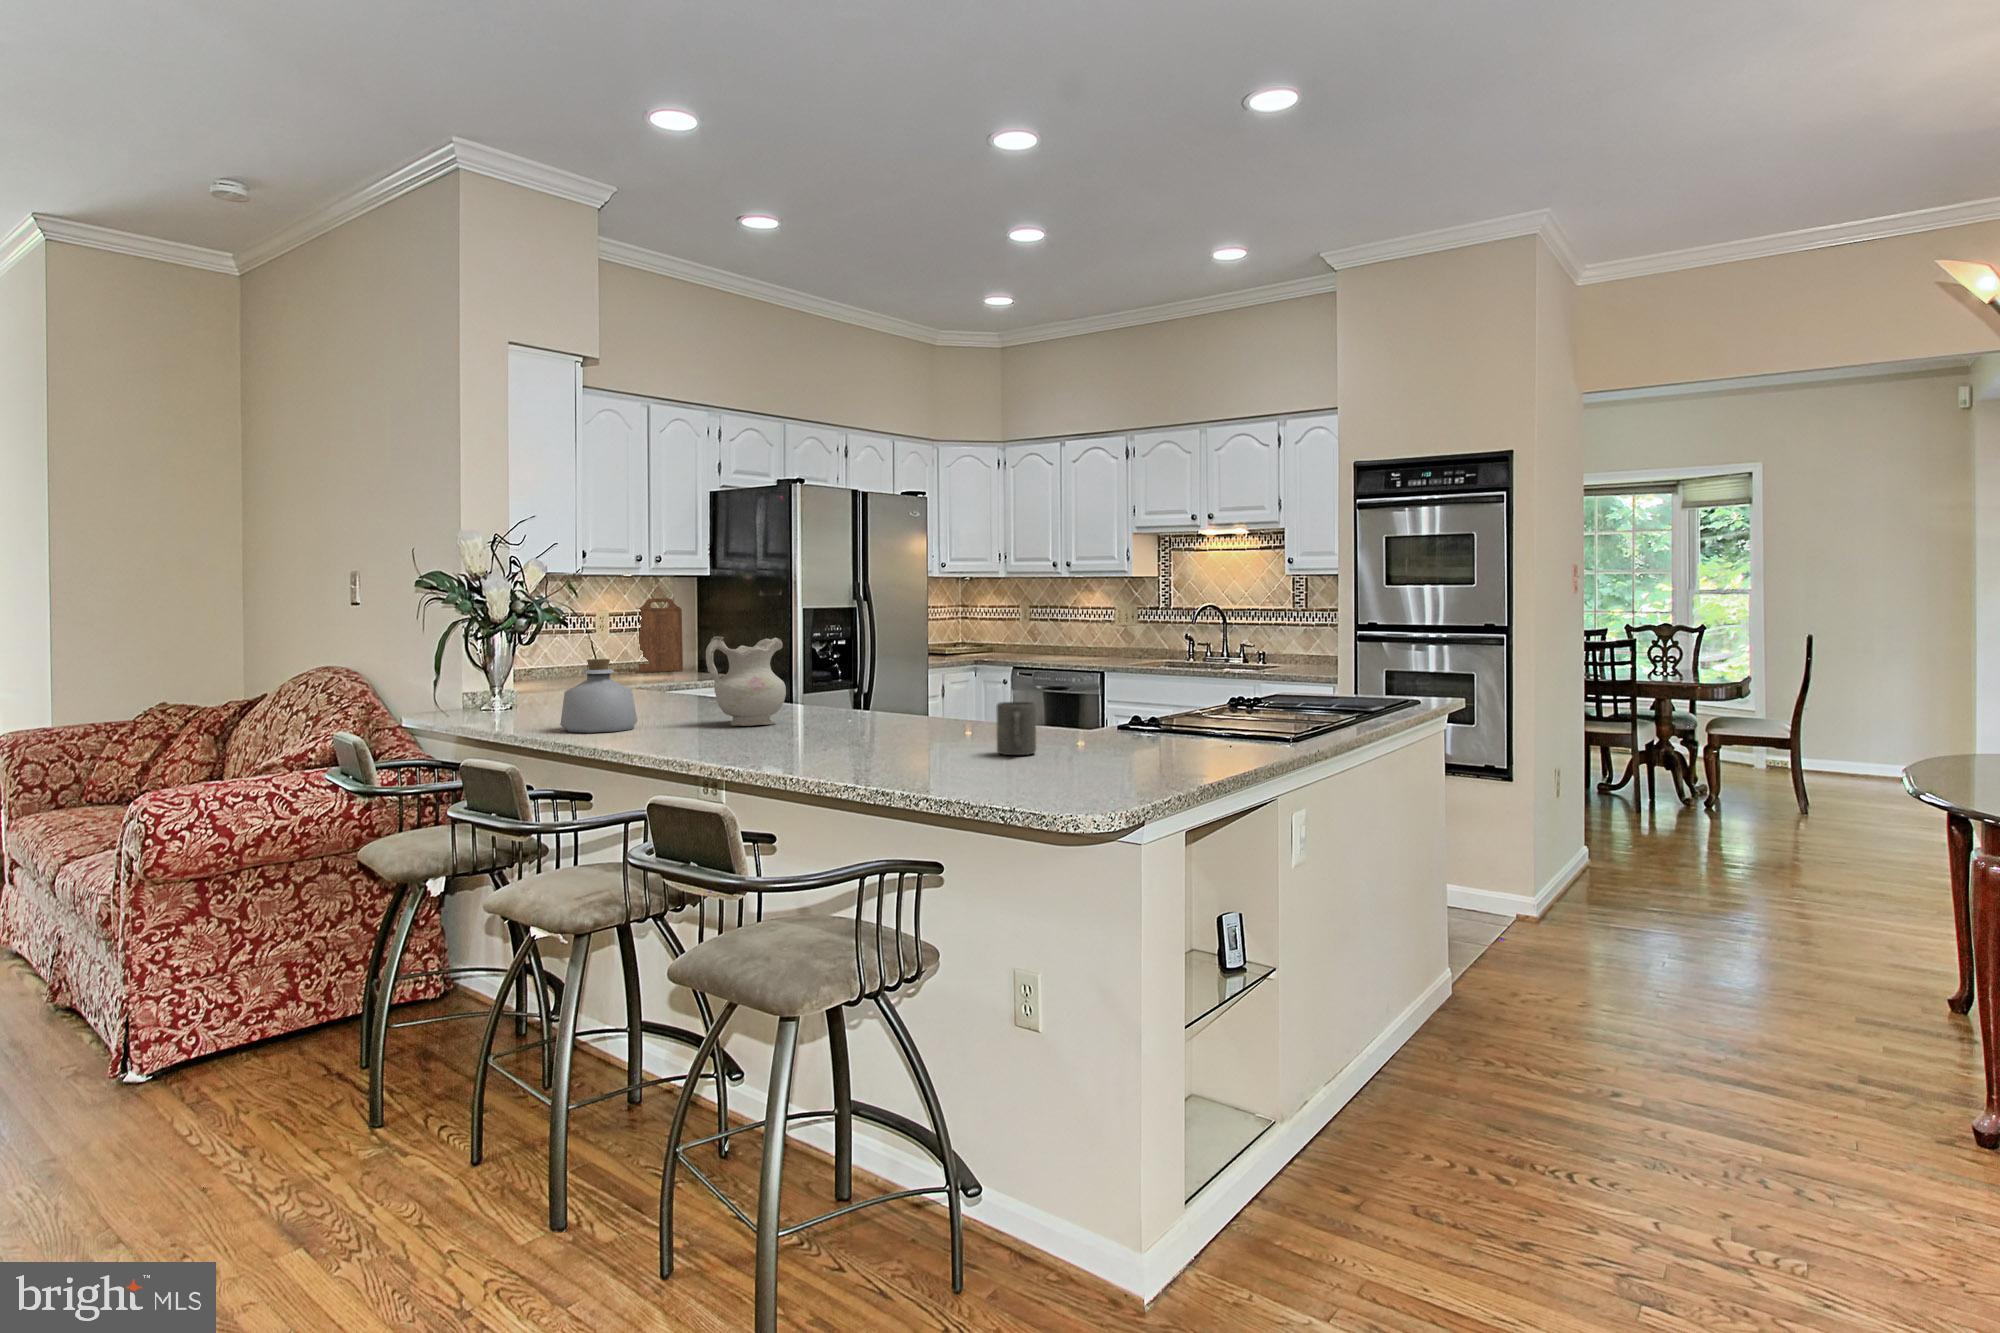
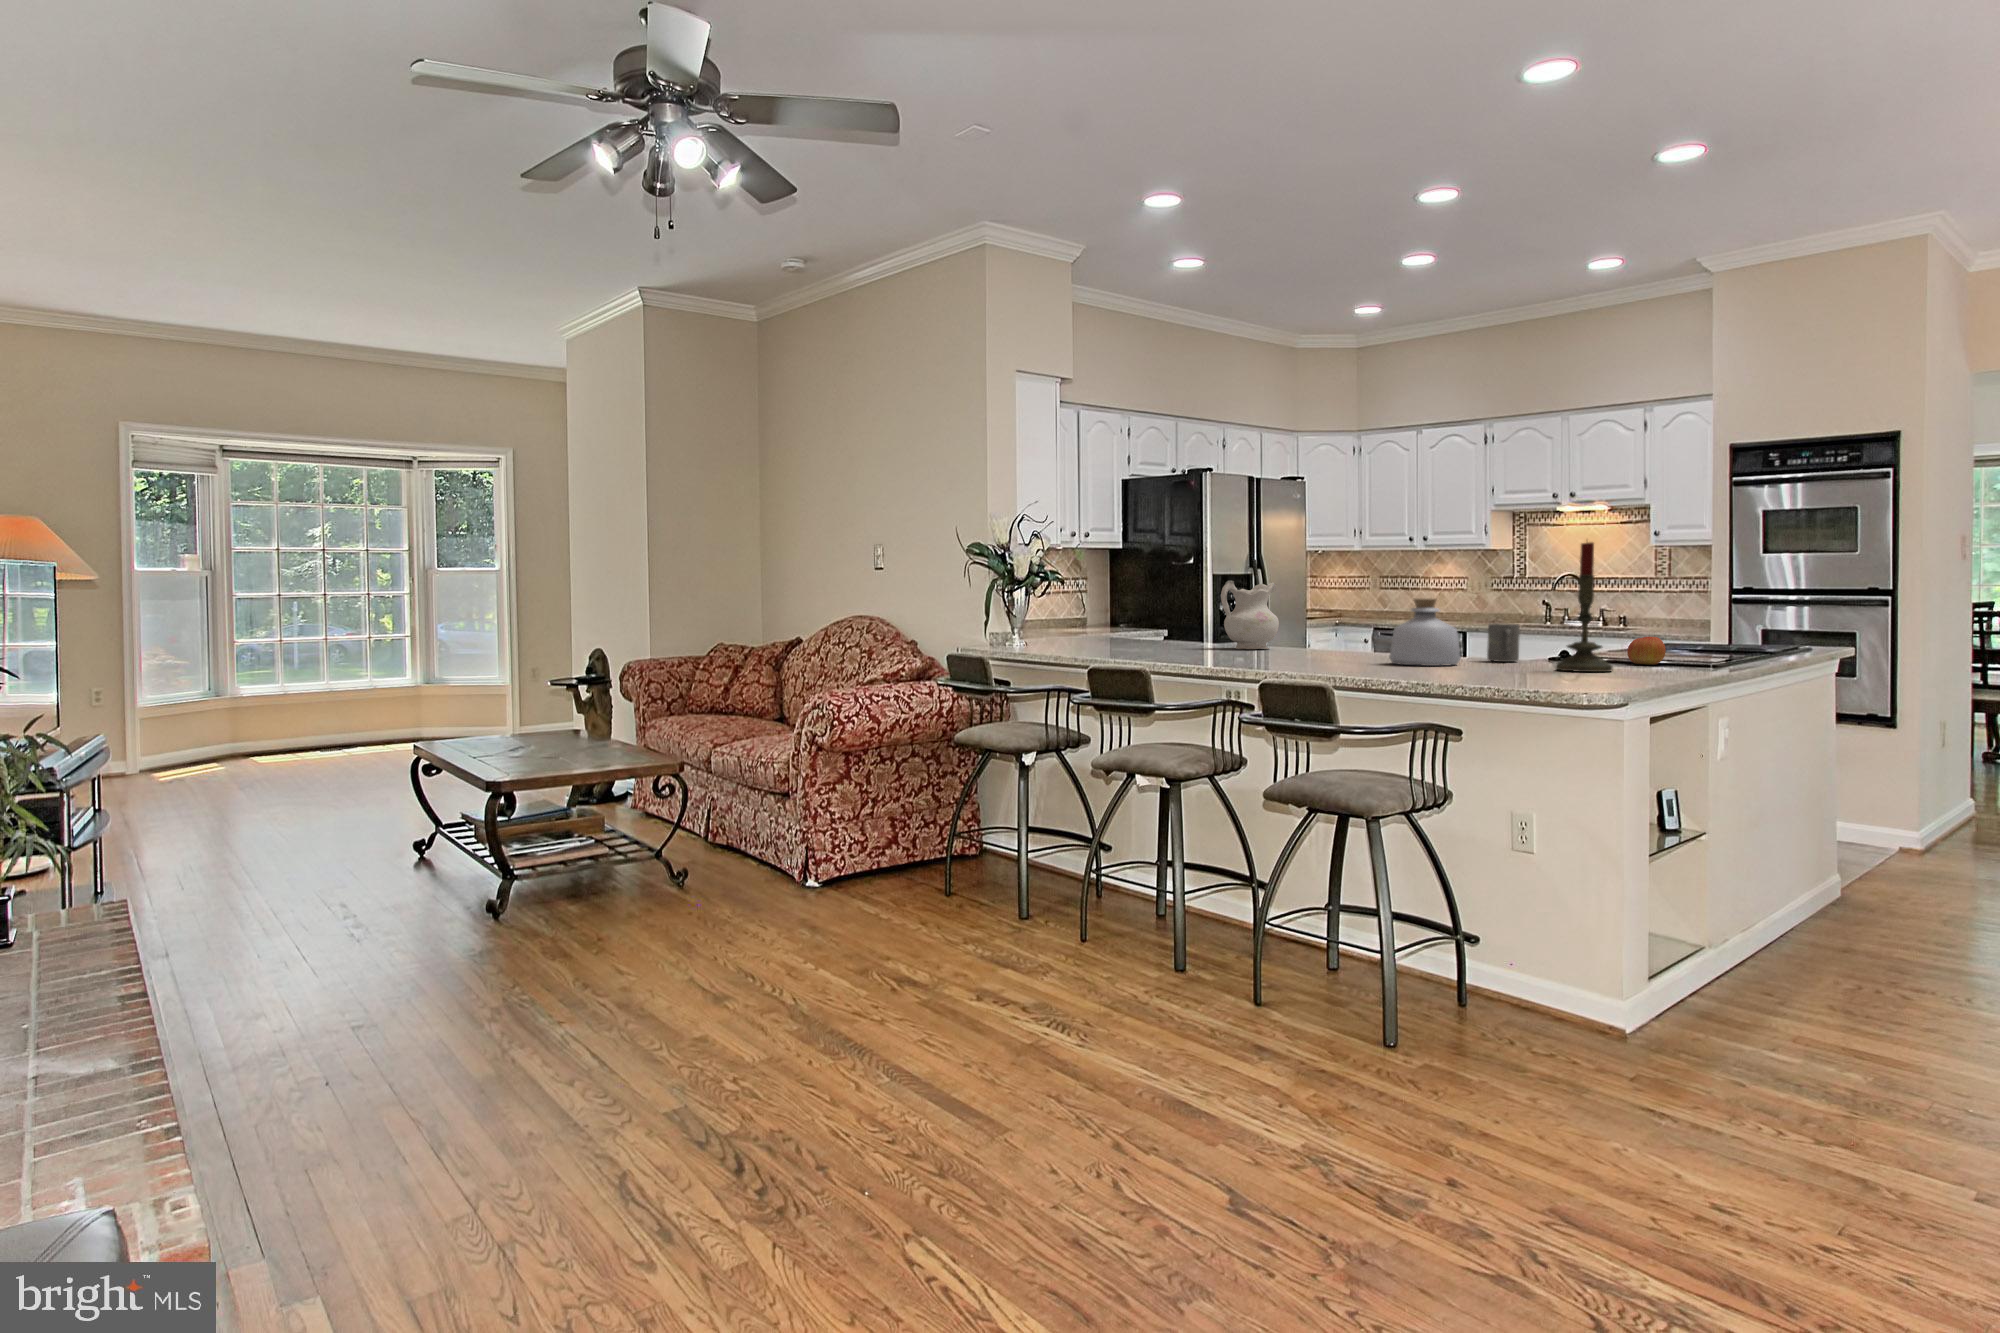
candle: none [1049,596,1121,787] -> present [1556,542,1613,672]
cutting board: present [638,598,683,672] -> none [1059,565,1095,627]
bottle: present [560,659,637,733] -> present [1389,599,1461,666]
apple: none [1166,721,1211,759] -> present [1627,637,1666,665]

